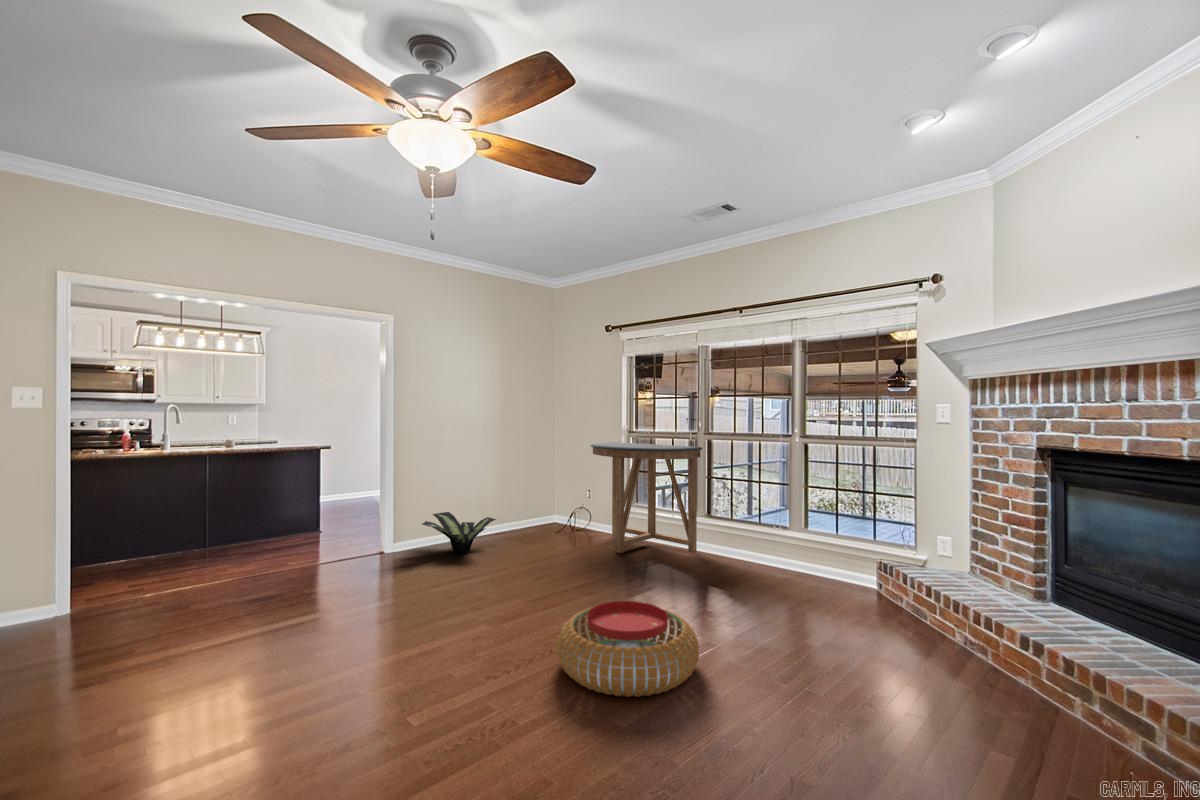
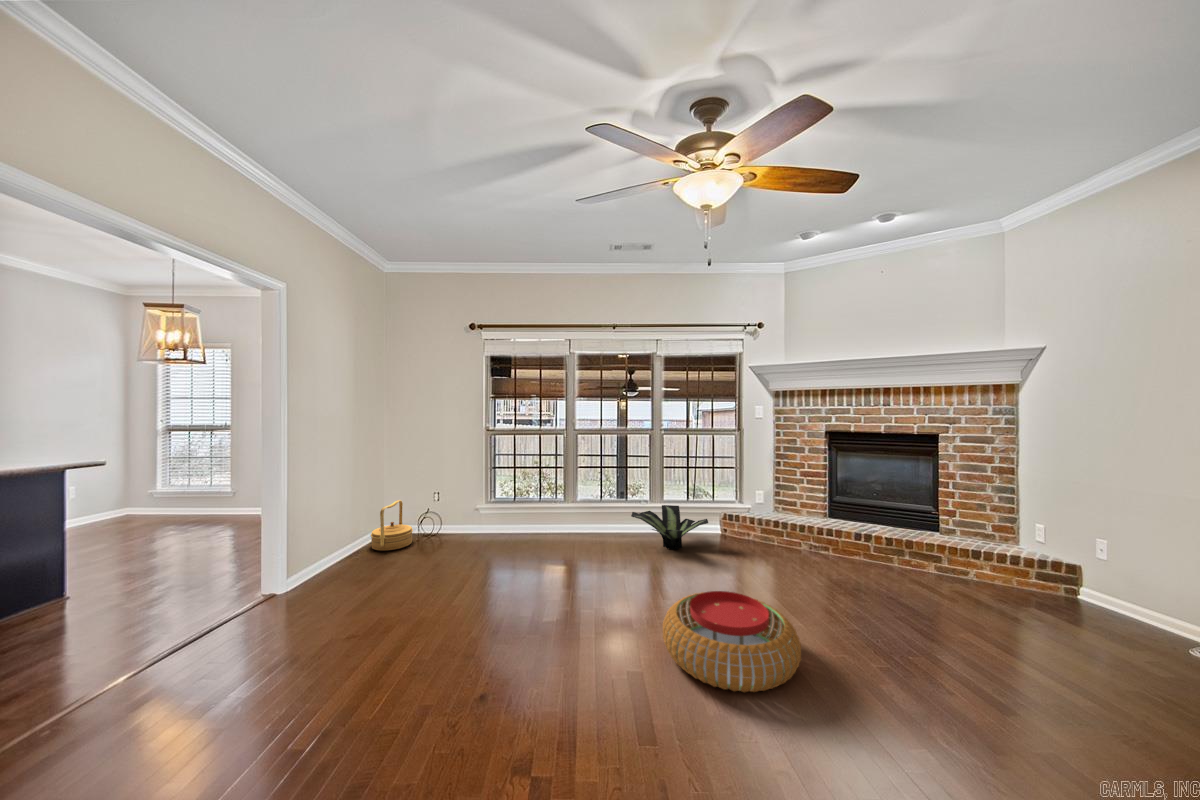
console table: present [590,442,702,553] -> none [460,442,574,551]
woven basket: none [532,491,566,533] -> present [371,500,413,551]
potted plant: present [422,512,496,553] -> present [631,505,708,550]

